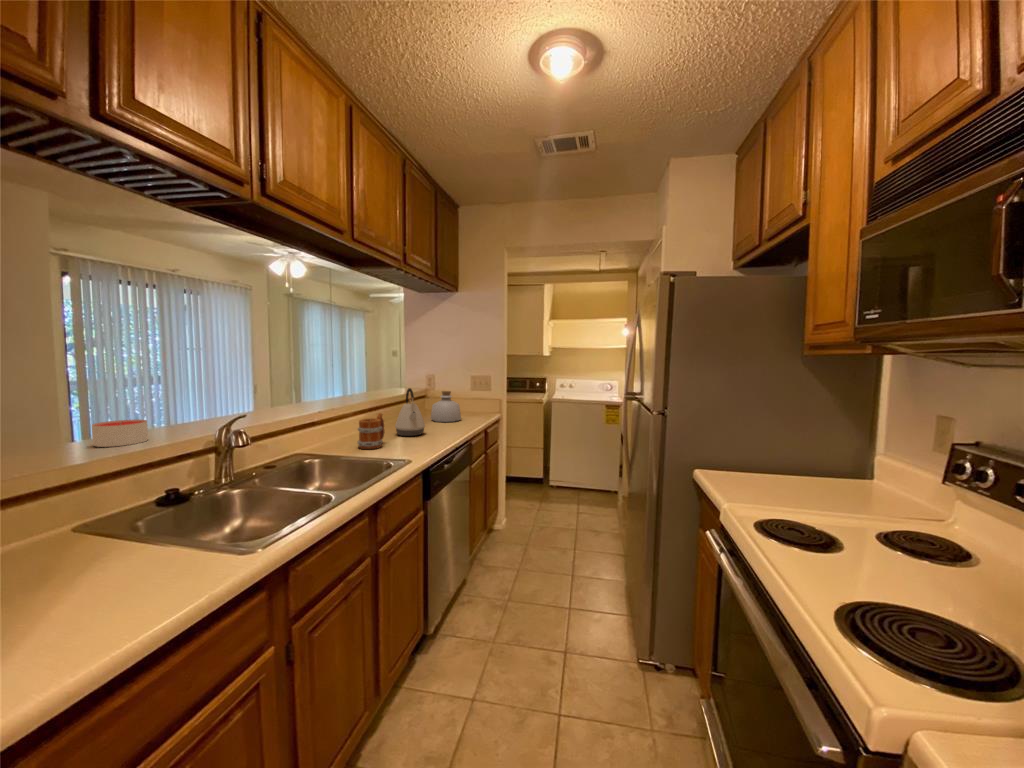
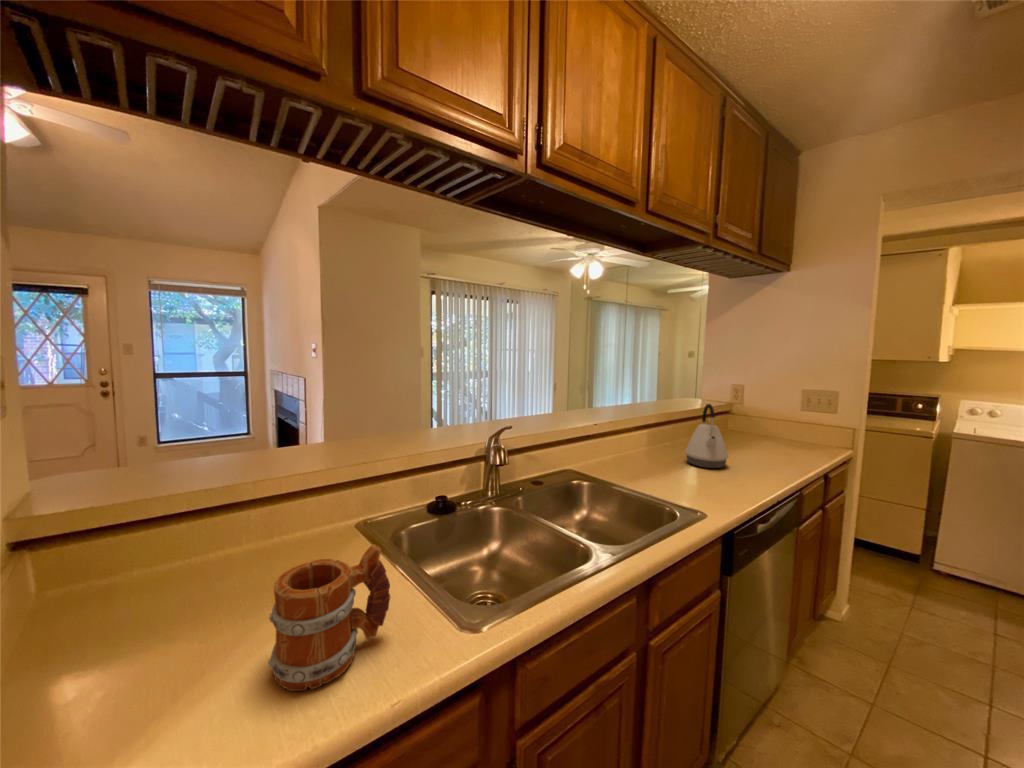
bottle: present [431,391,461,422] -> none [735,409,783,453]
mug: present [357,413,384,449] -> present [268,544,390,691]
candle: present [92,420,148,447] -> none [396,417,434,443]

